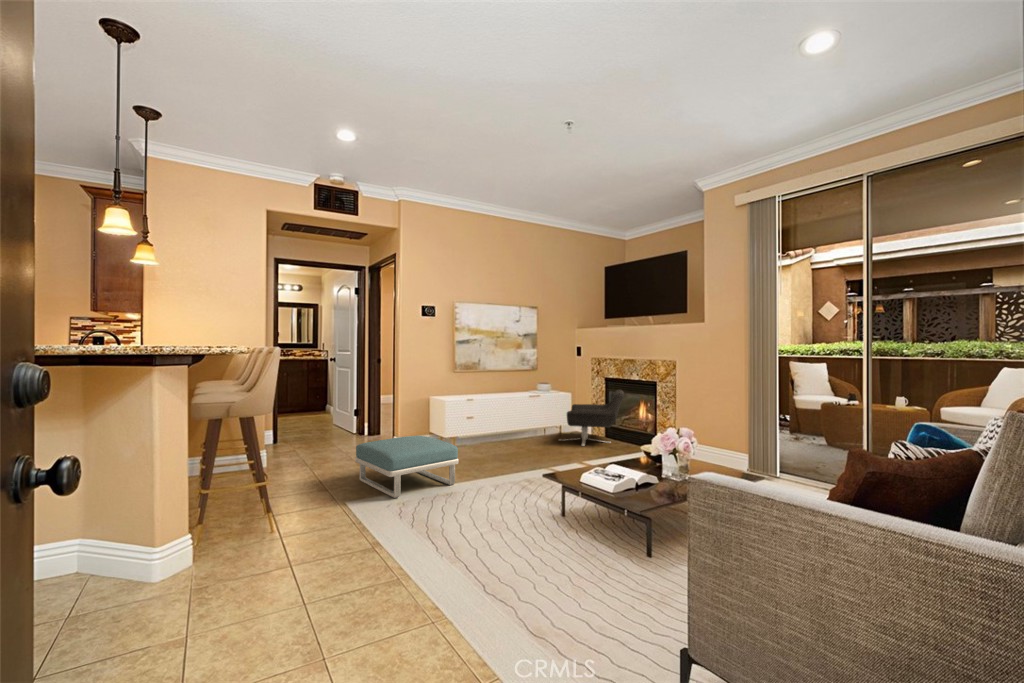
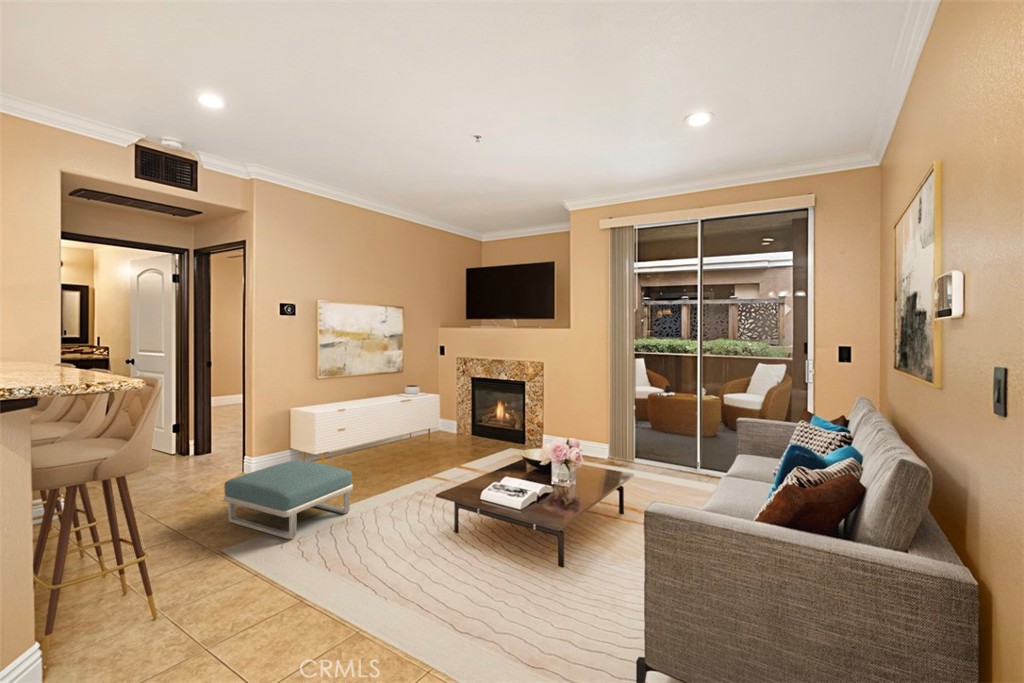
lounge chair: present [567,390,624,446] -> none [428,390,496,449]

